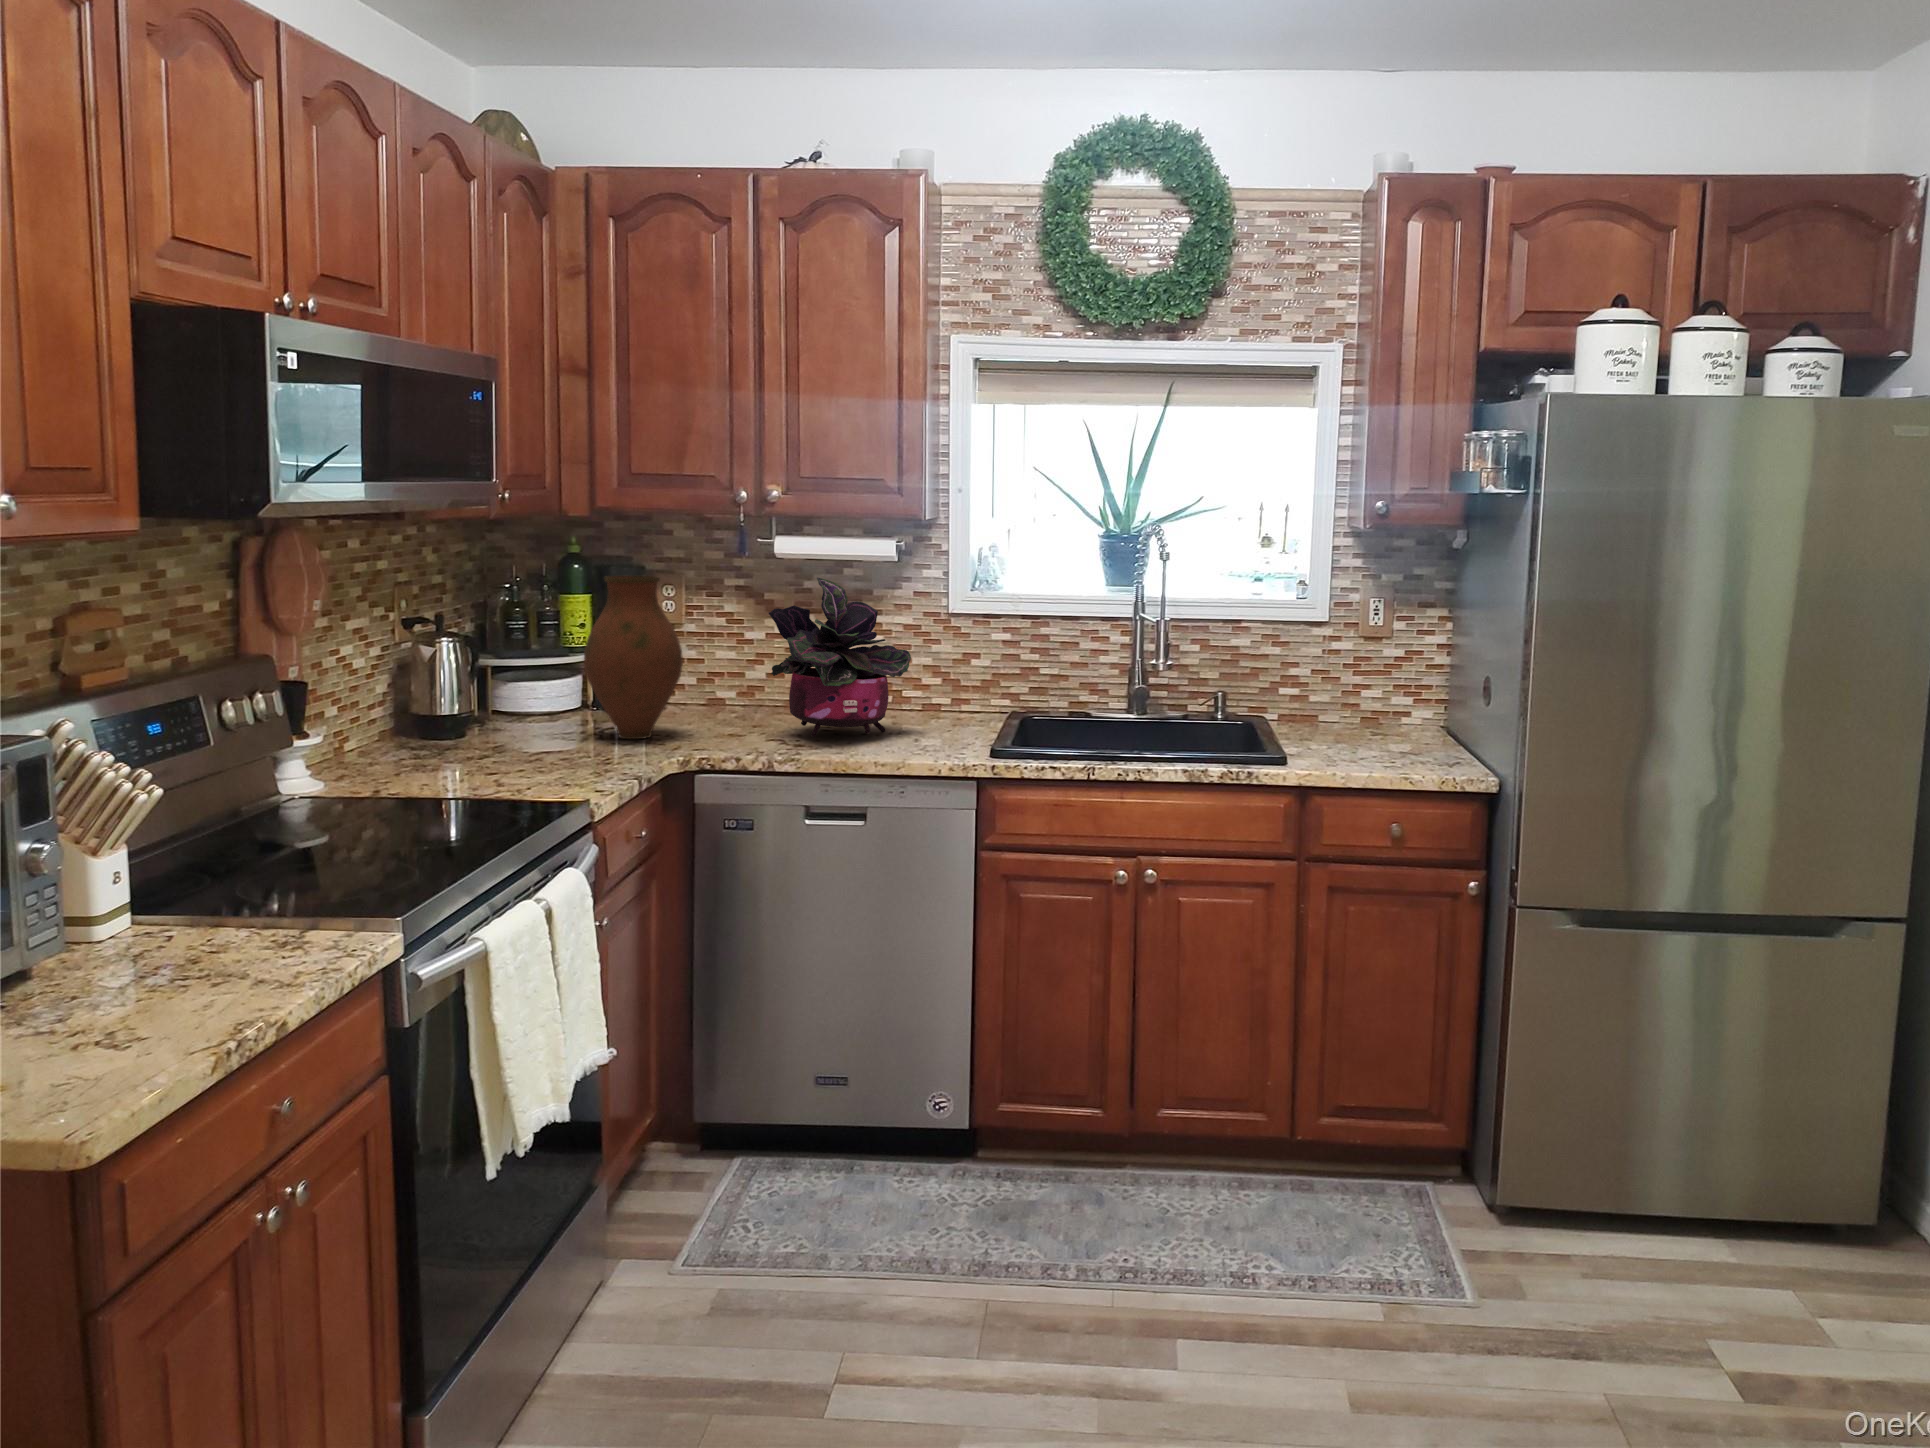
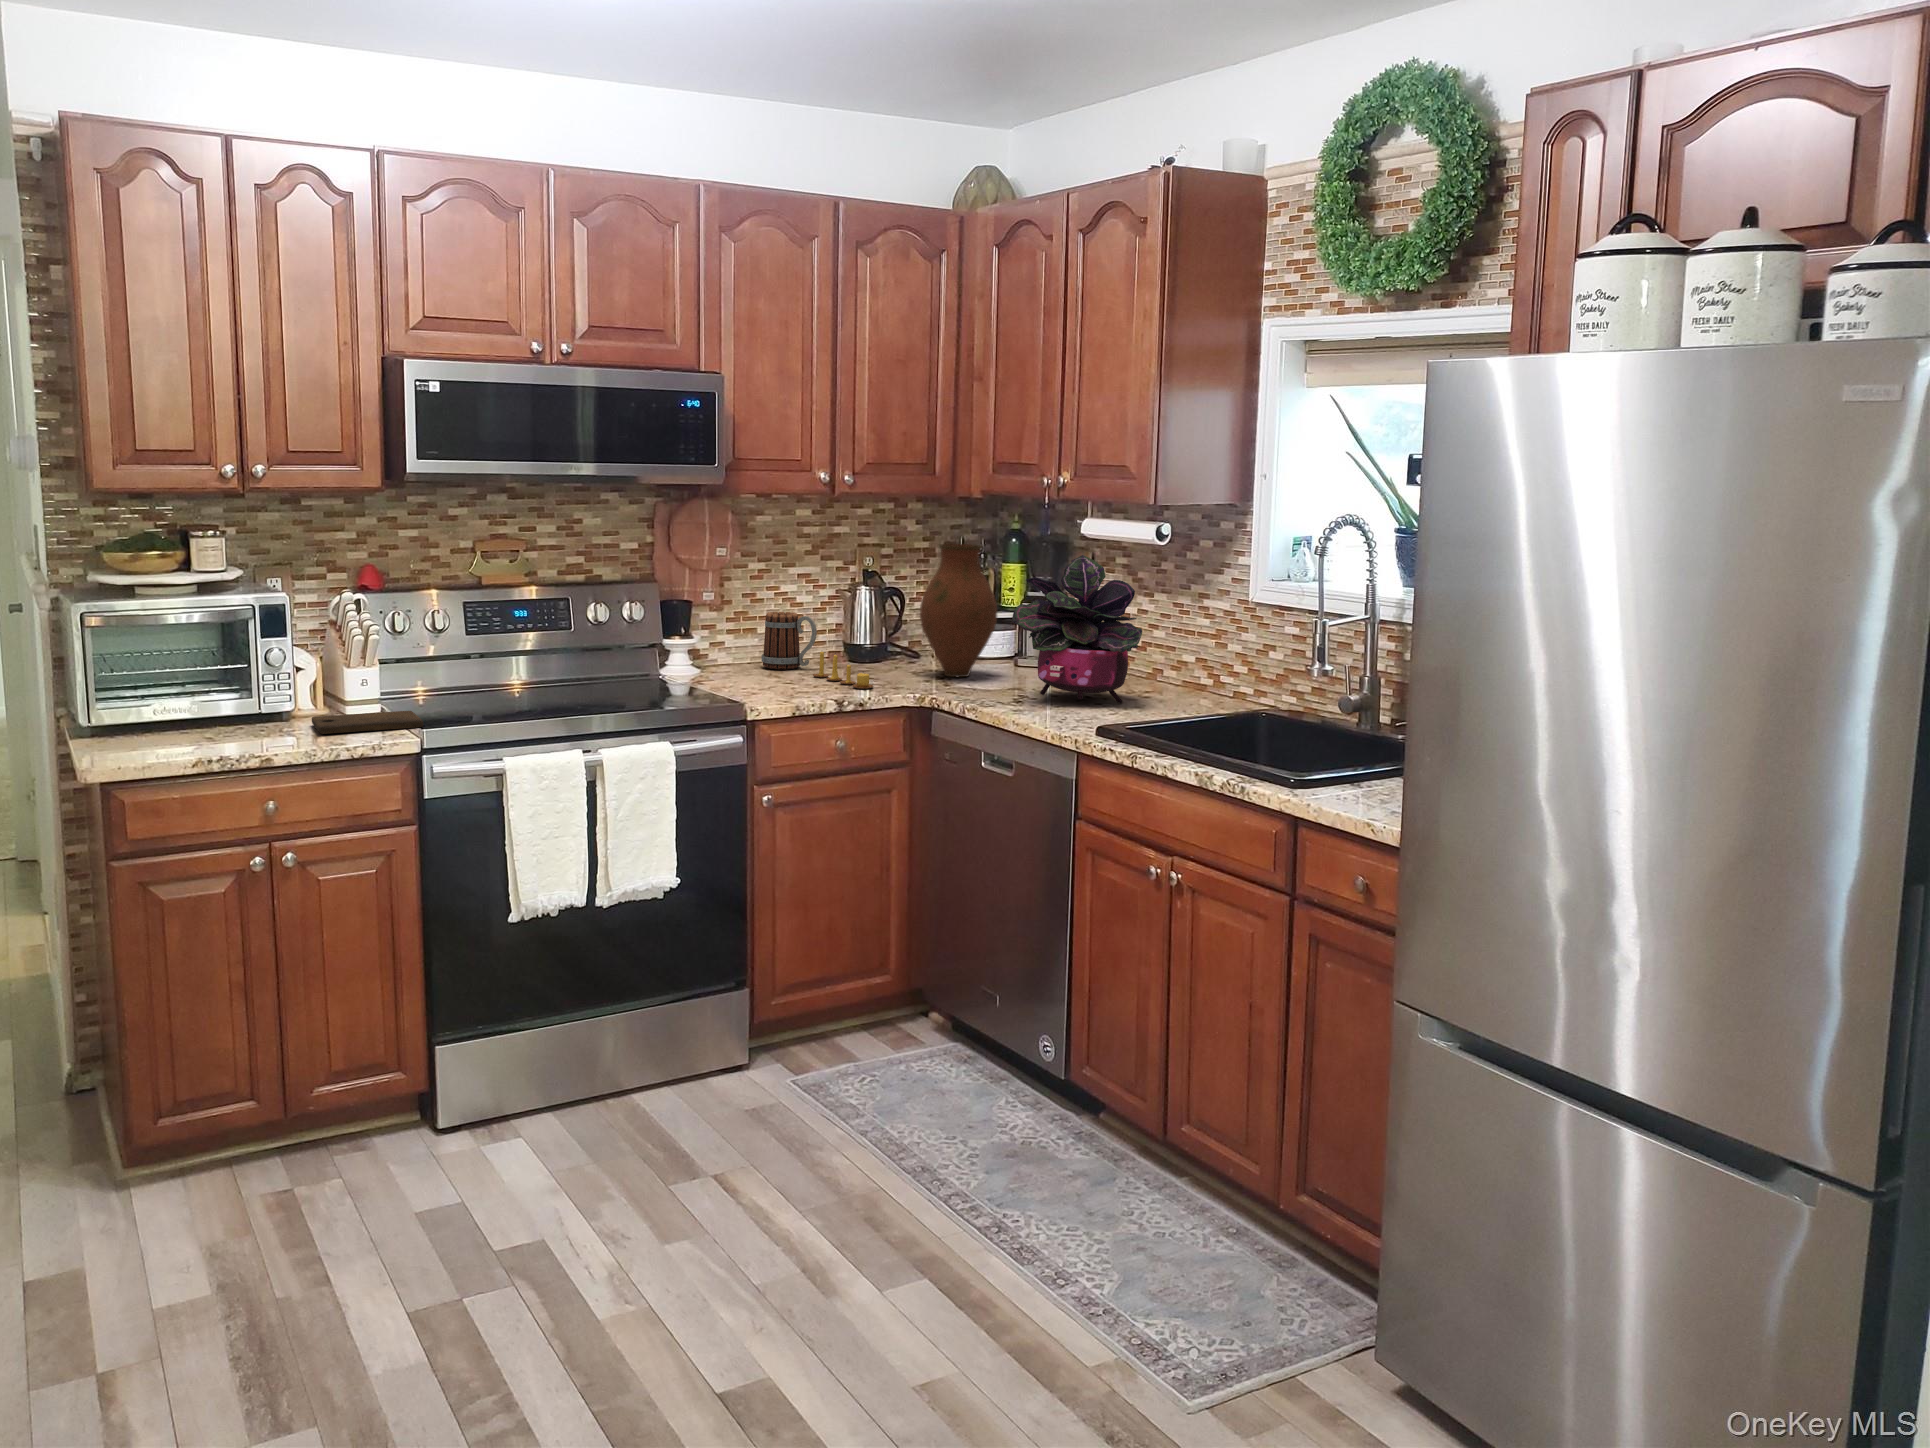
mug: none [374,687,461,770] -> present [761,612,817,669]
candle: none [494,729,624,769] -> present [813,651,873,689]
cutting board: none [78,938,308,1015] -> present [312,711,423,734]

